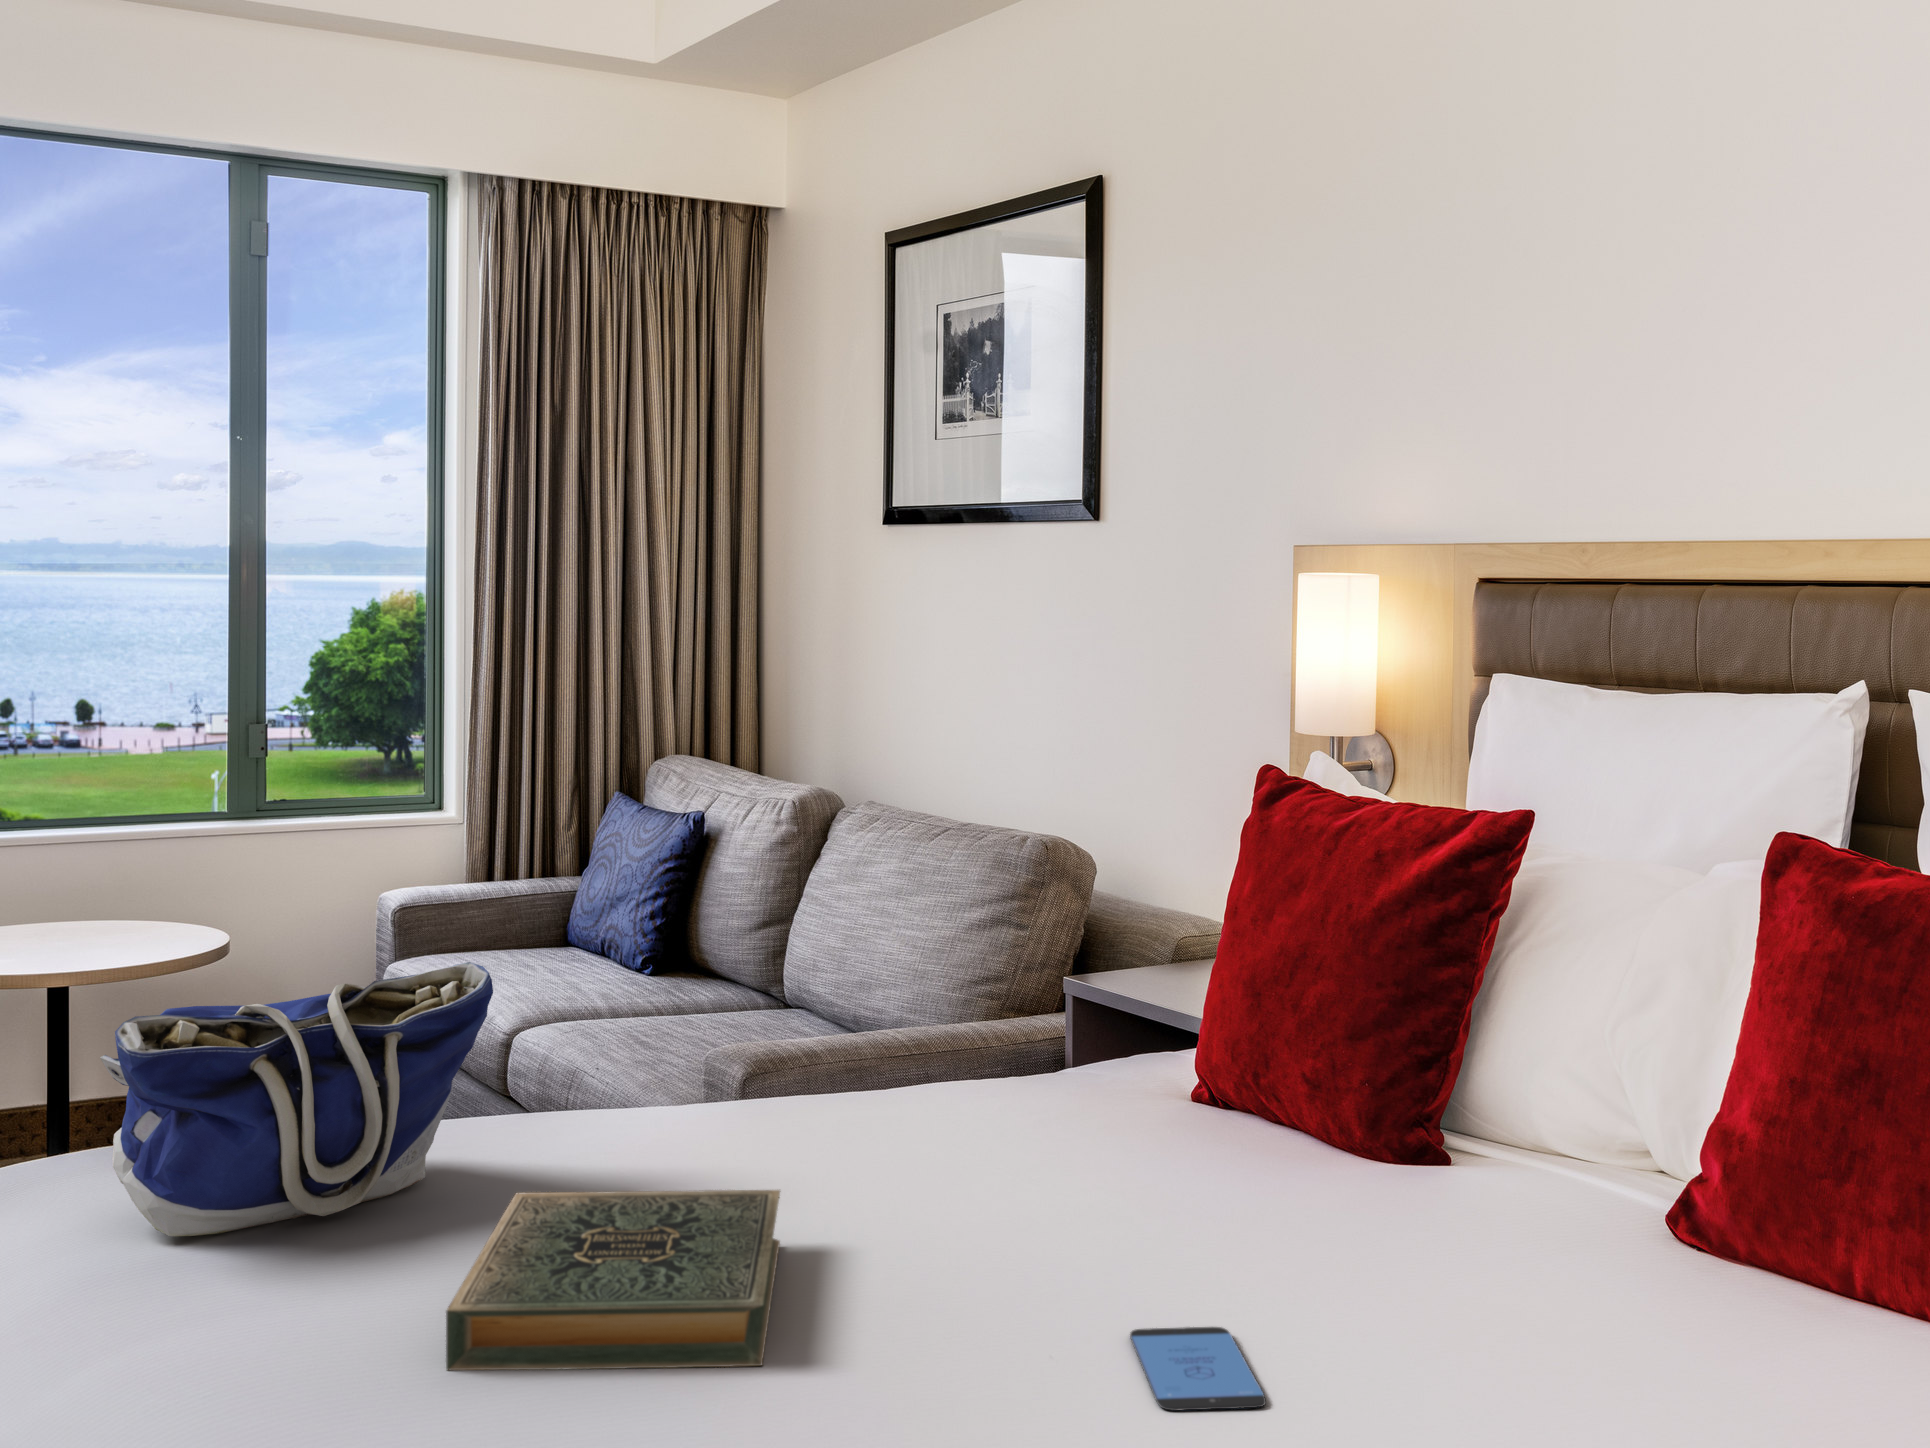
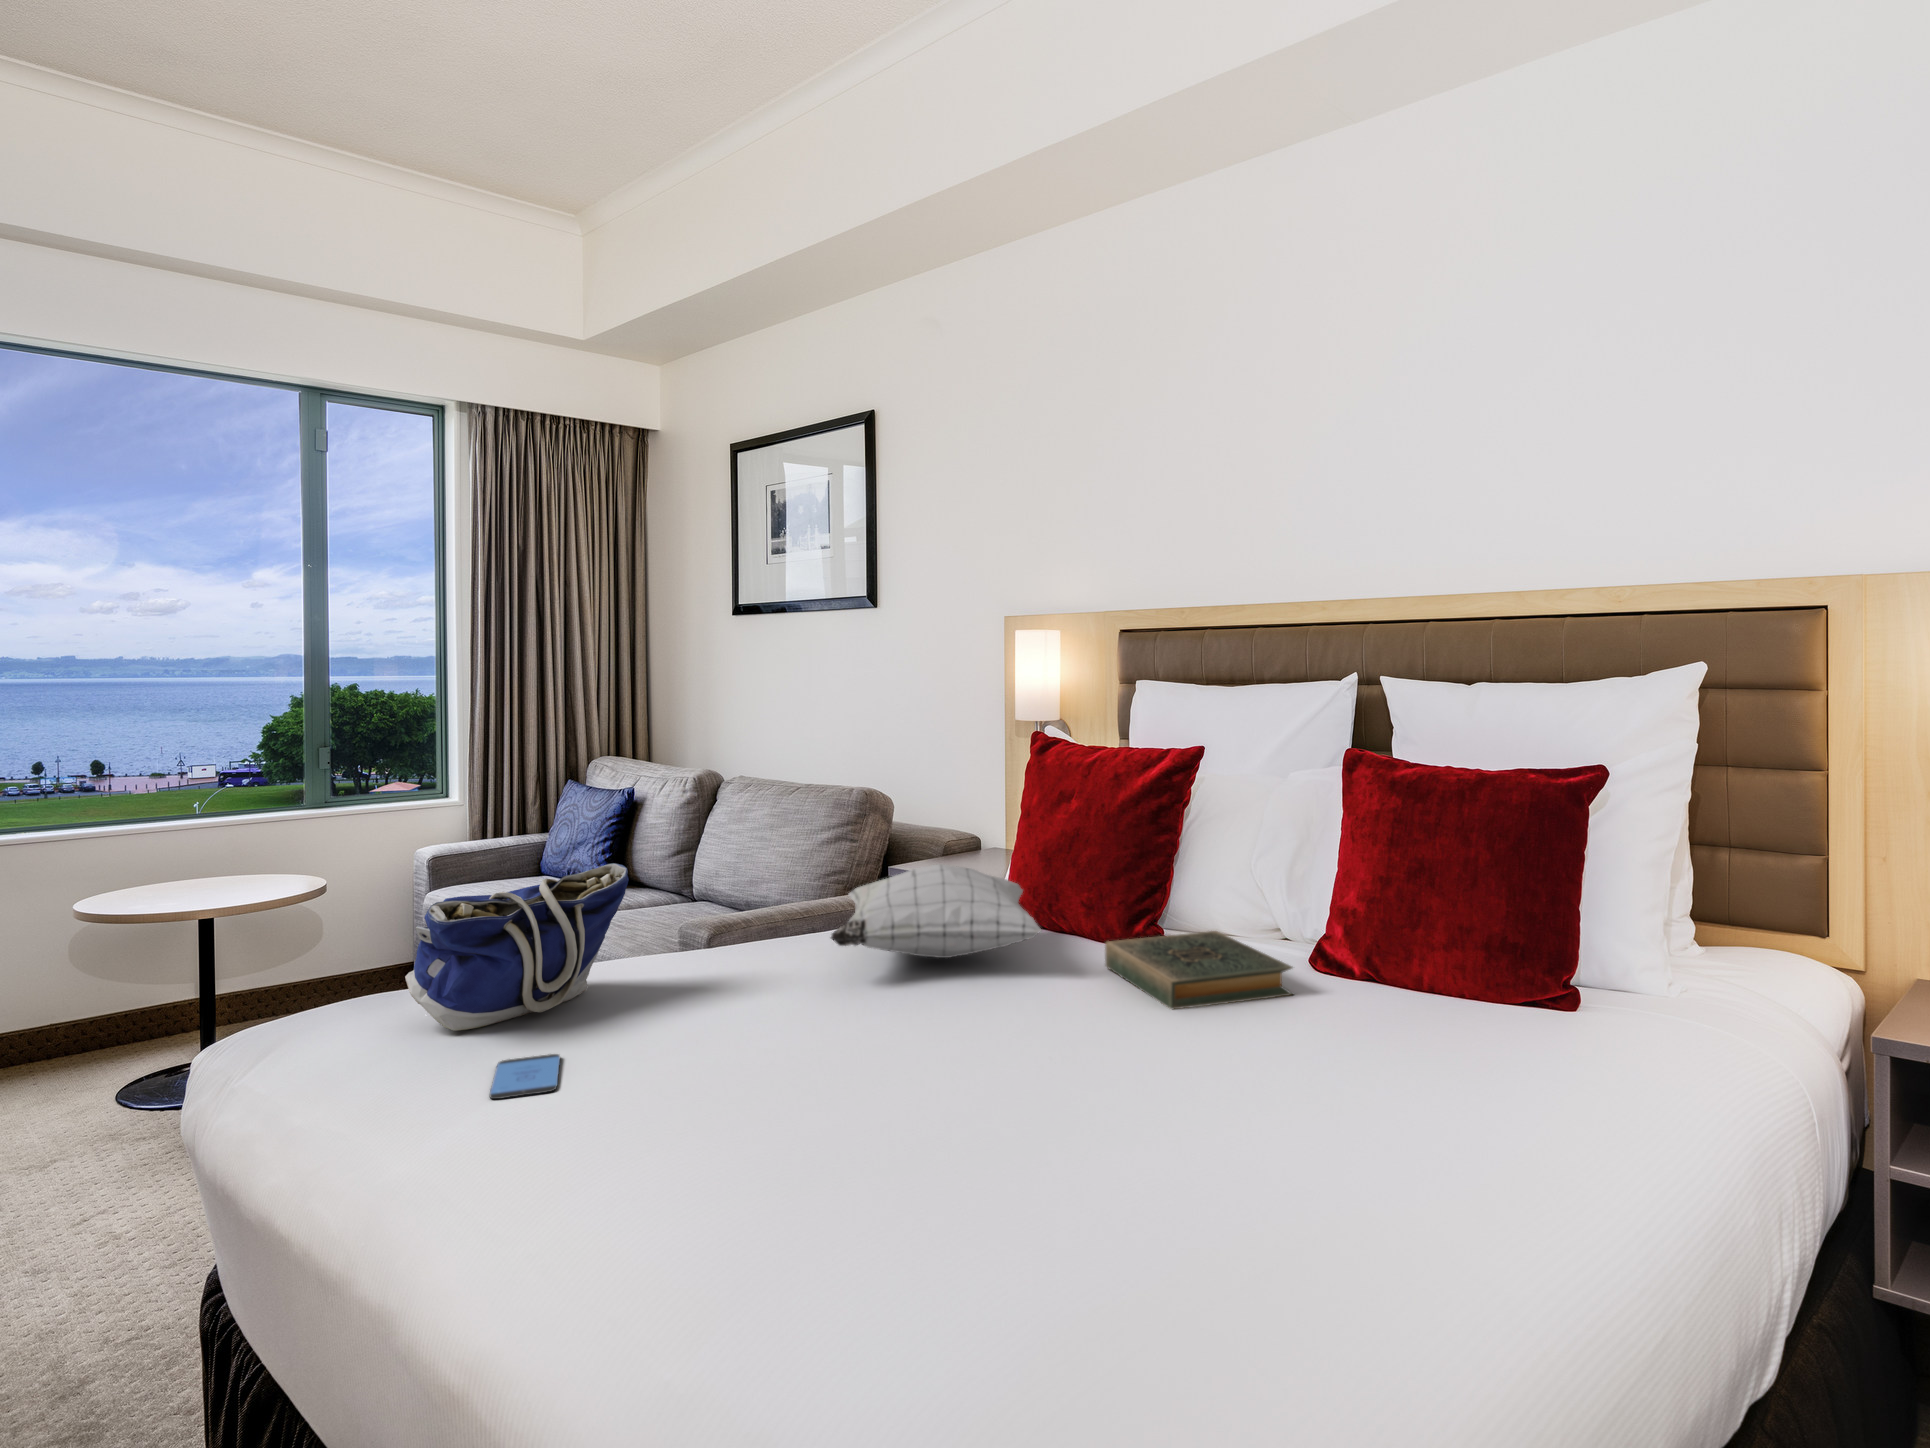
pillow: none [831,1001,1247,1179] -> present [831,864,1042,958]
hardback book: present [446,1190,780,1370] -> present [1105,931,1293,1009]
smartphone: present [1130,1327,1266,1411] -> present [489,1054,560,1099]

